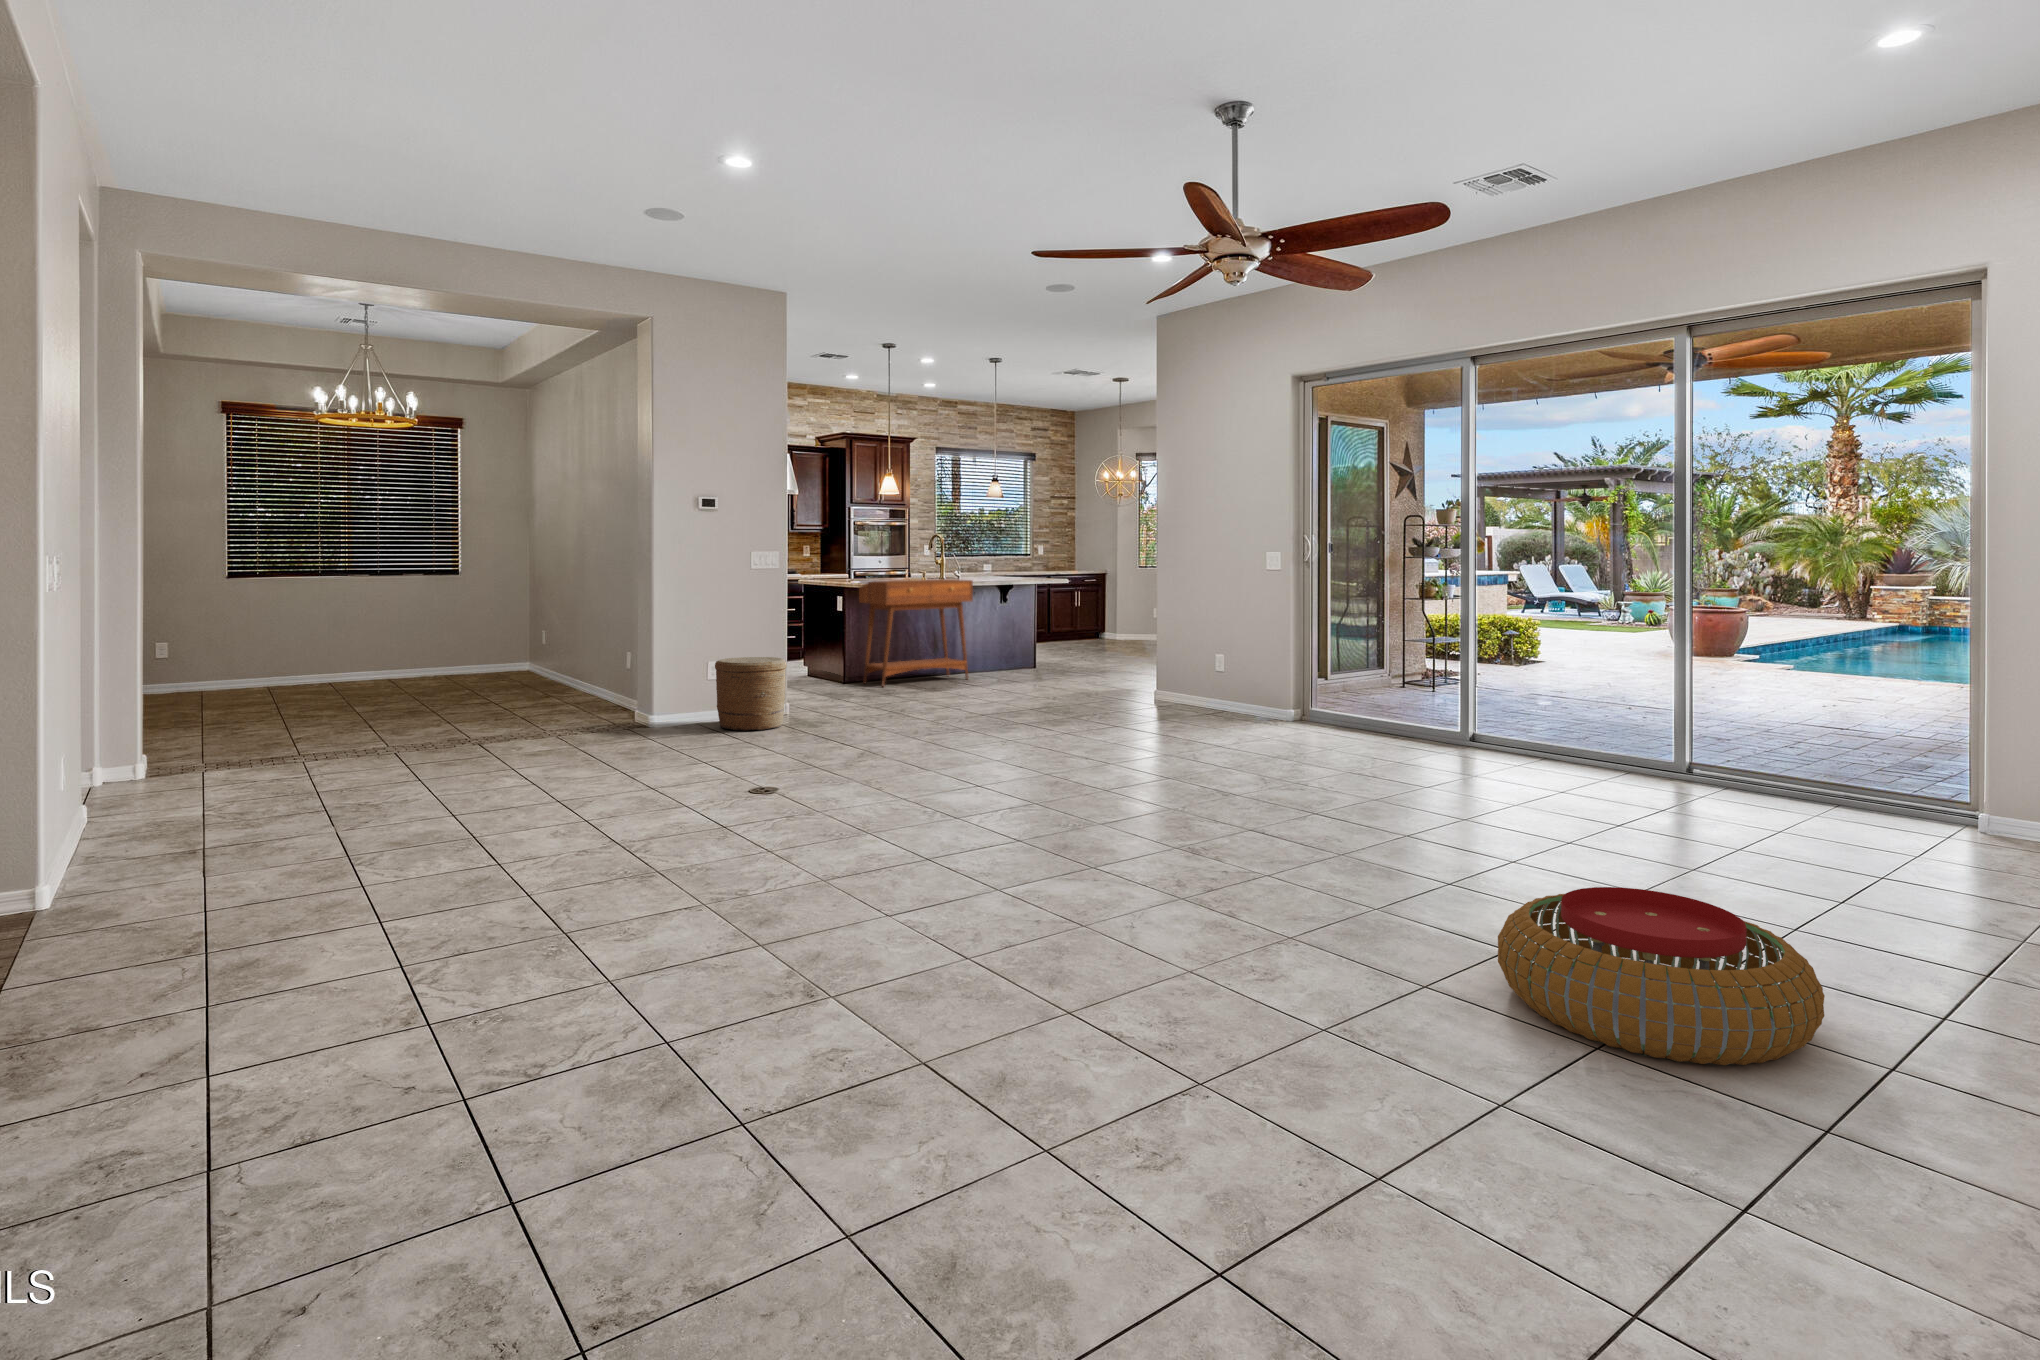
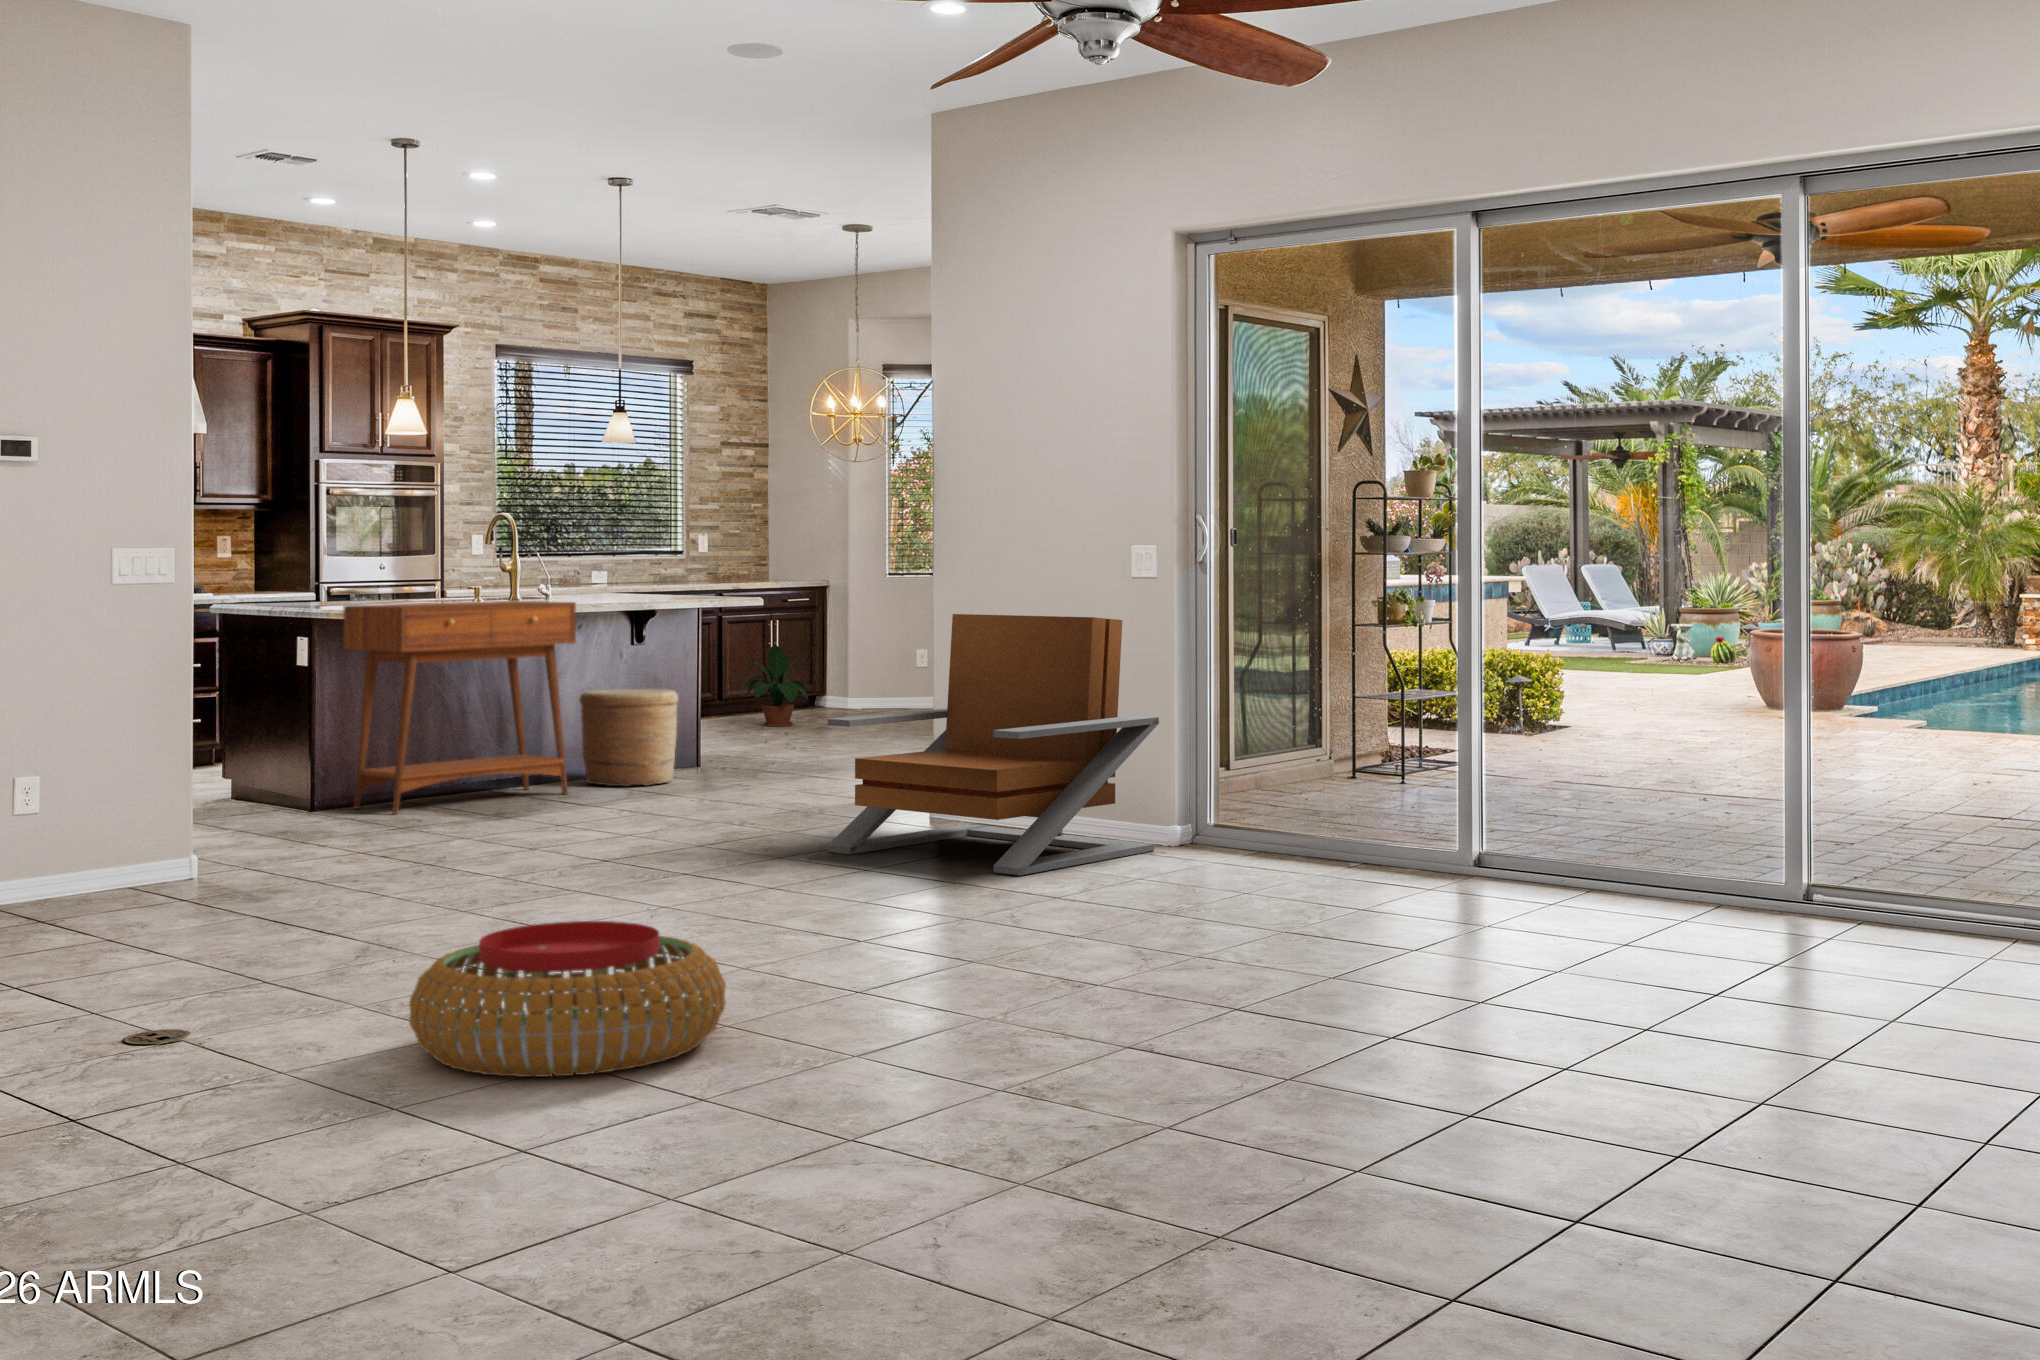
lounge chair: none [1101,589,1288,737] -> present [827,614,1159,875]
potted plant: none [1057,602,1093,645] -> present [738,645,808,726]
woven basket: present [715,657,787,731] -> present [579,689,678,787]
pouf: present [1498,887,1825,1065] -> present [409,921,726,1077]

